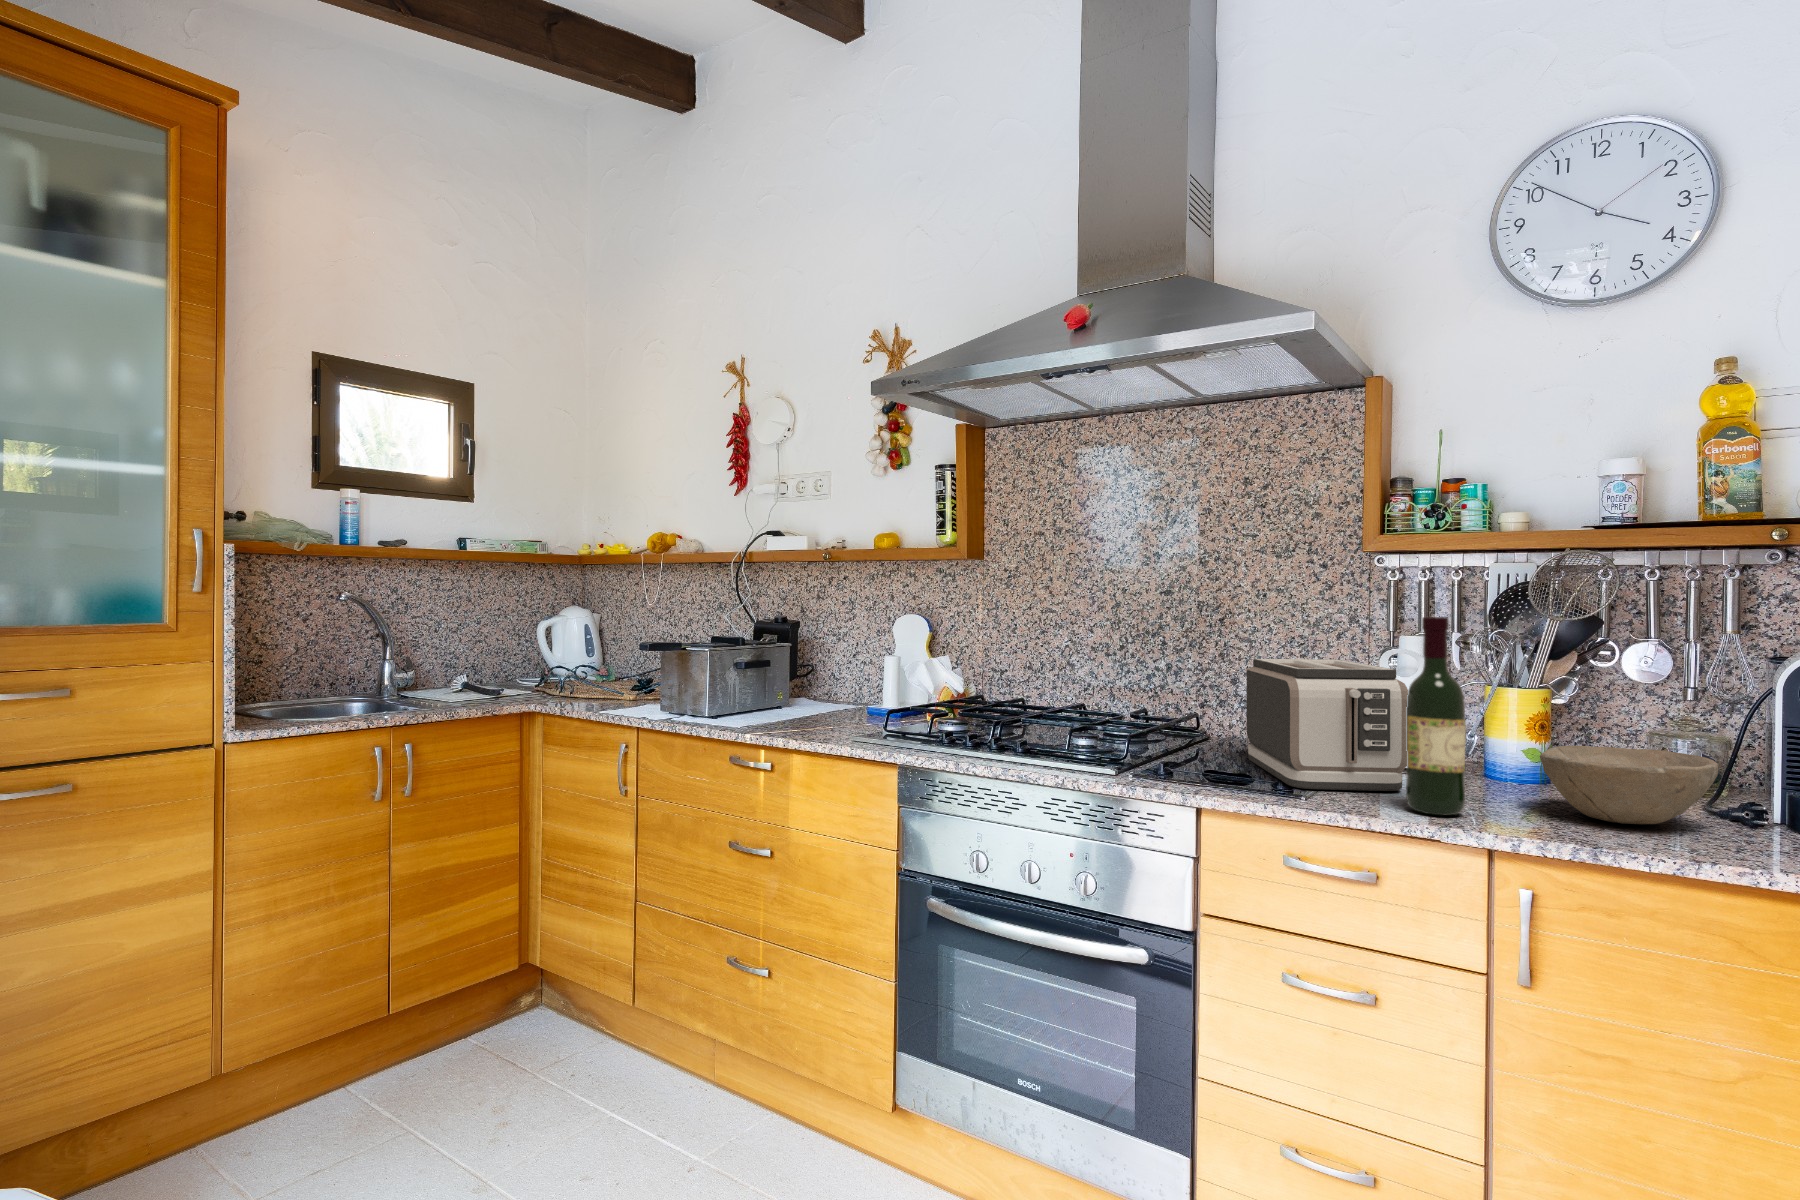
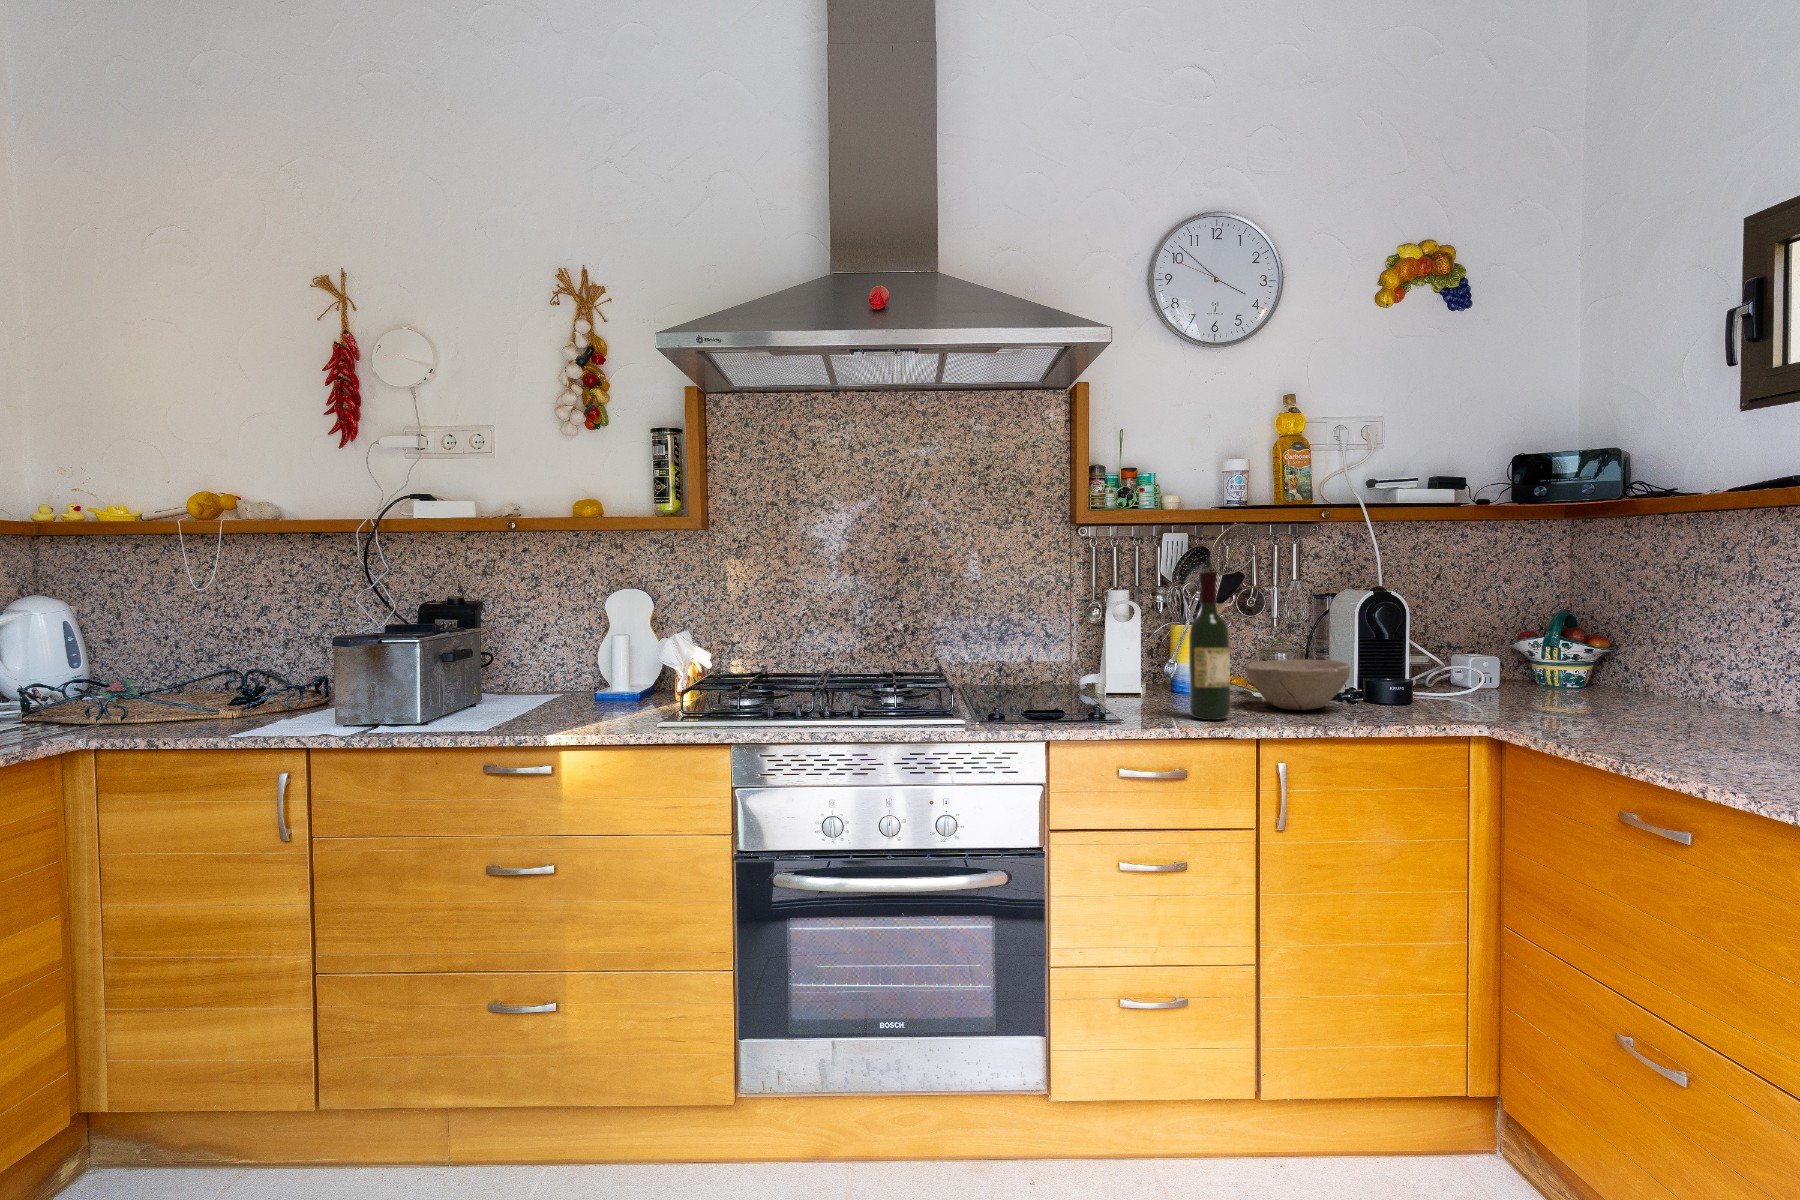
toaster: present [1246,659,1408,791] -> none [1013,611,1165,715]

